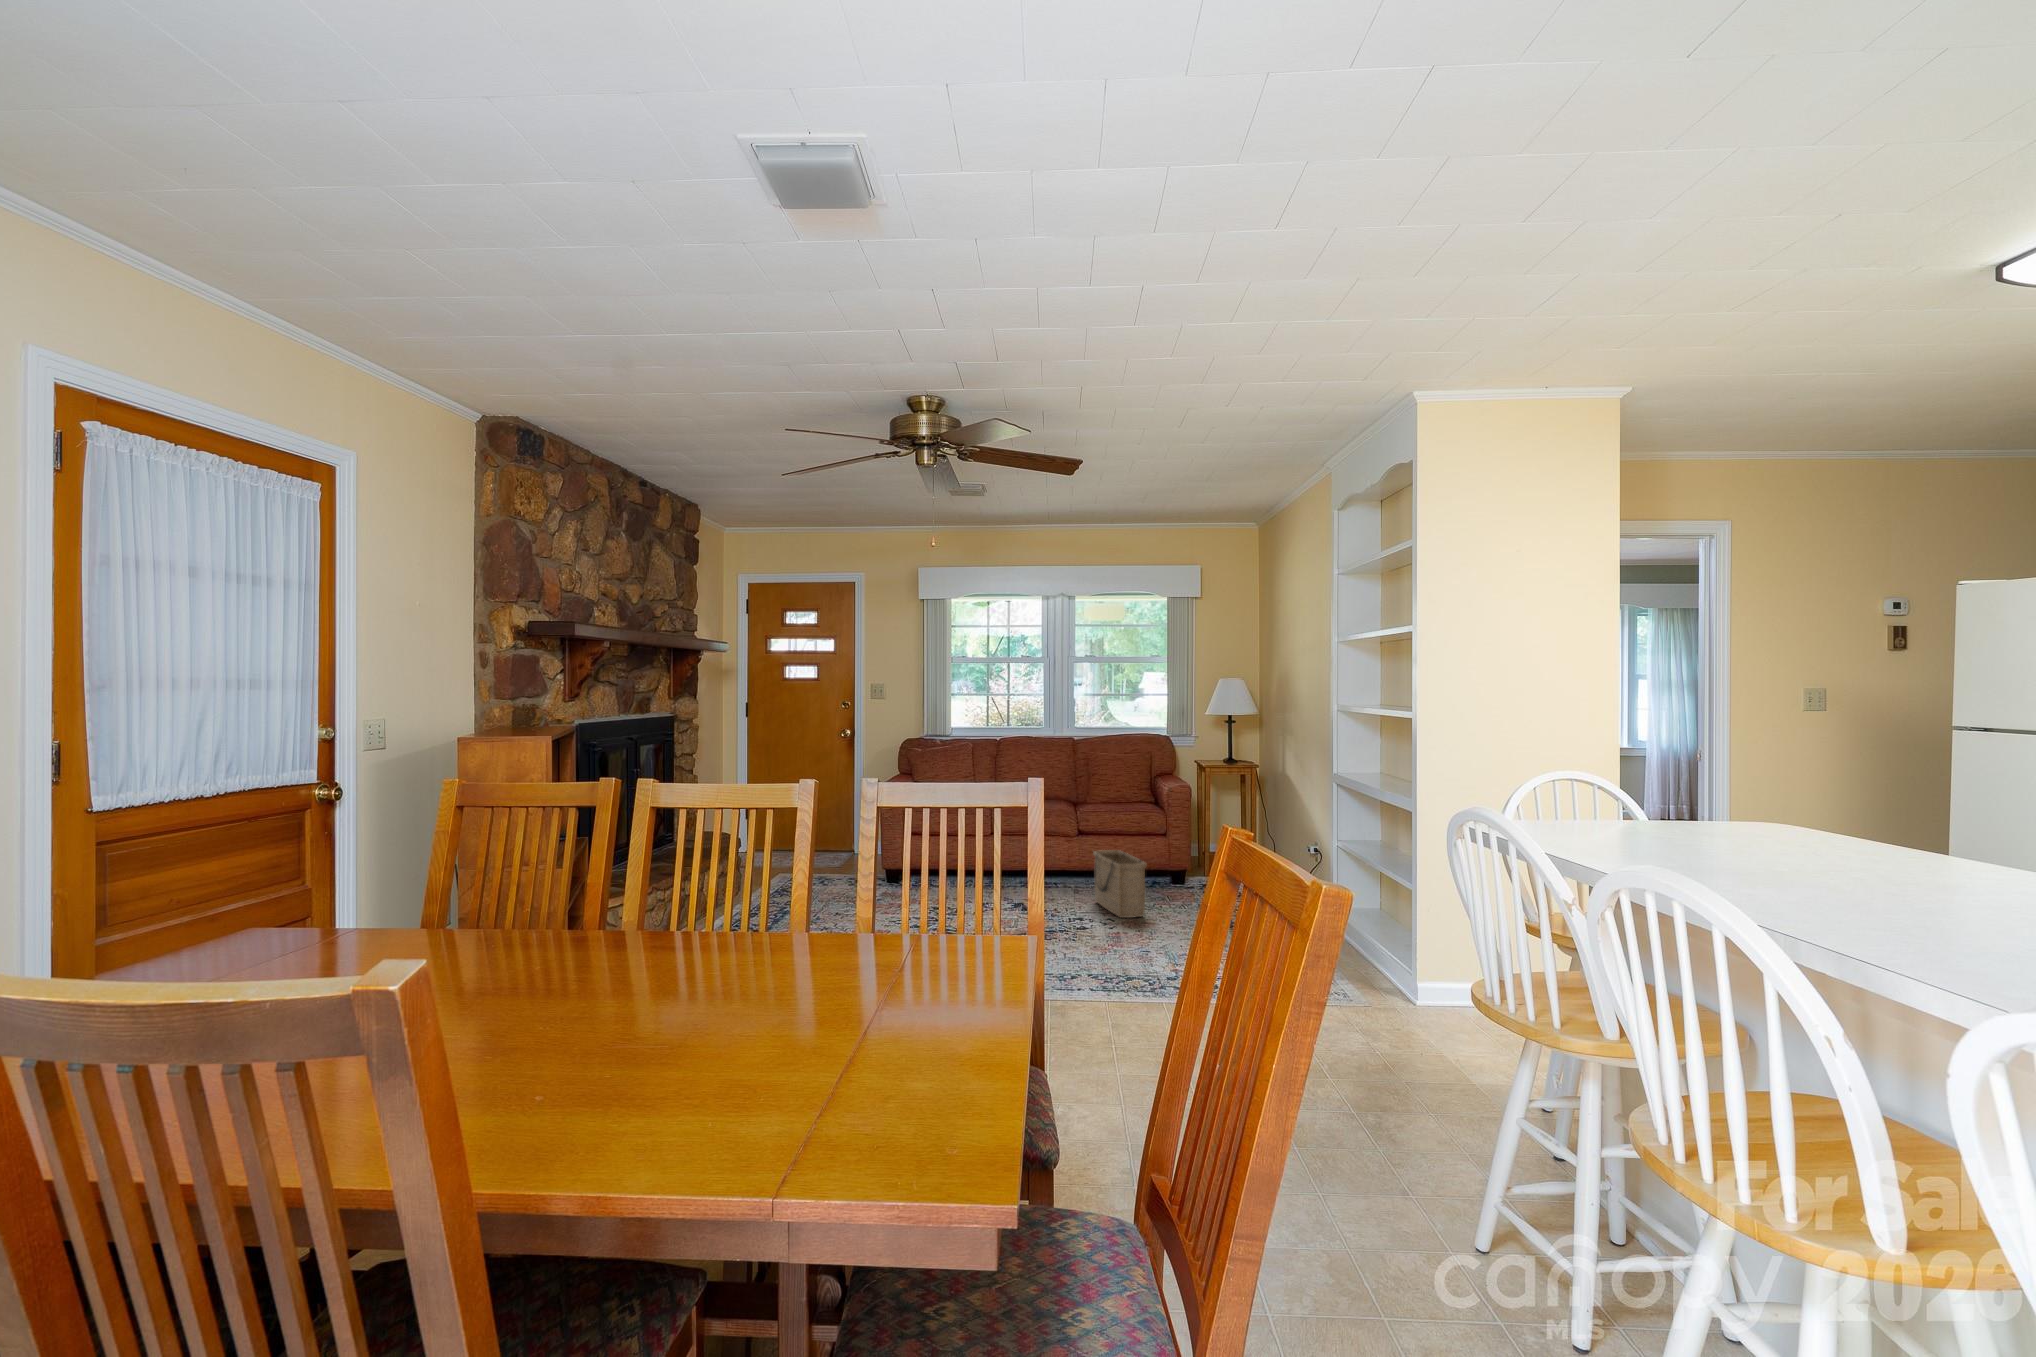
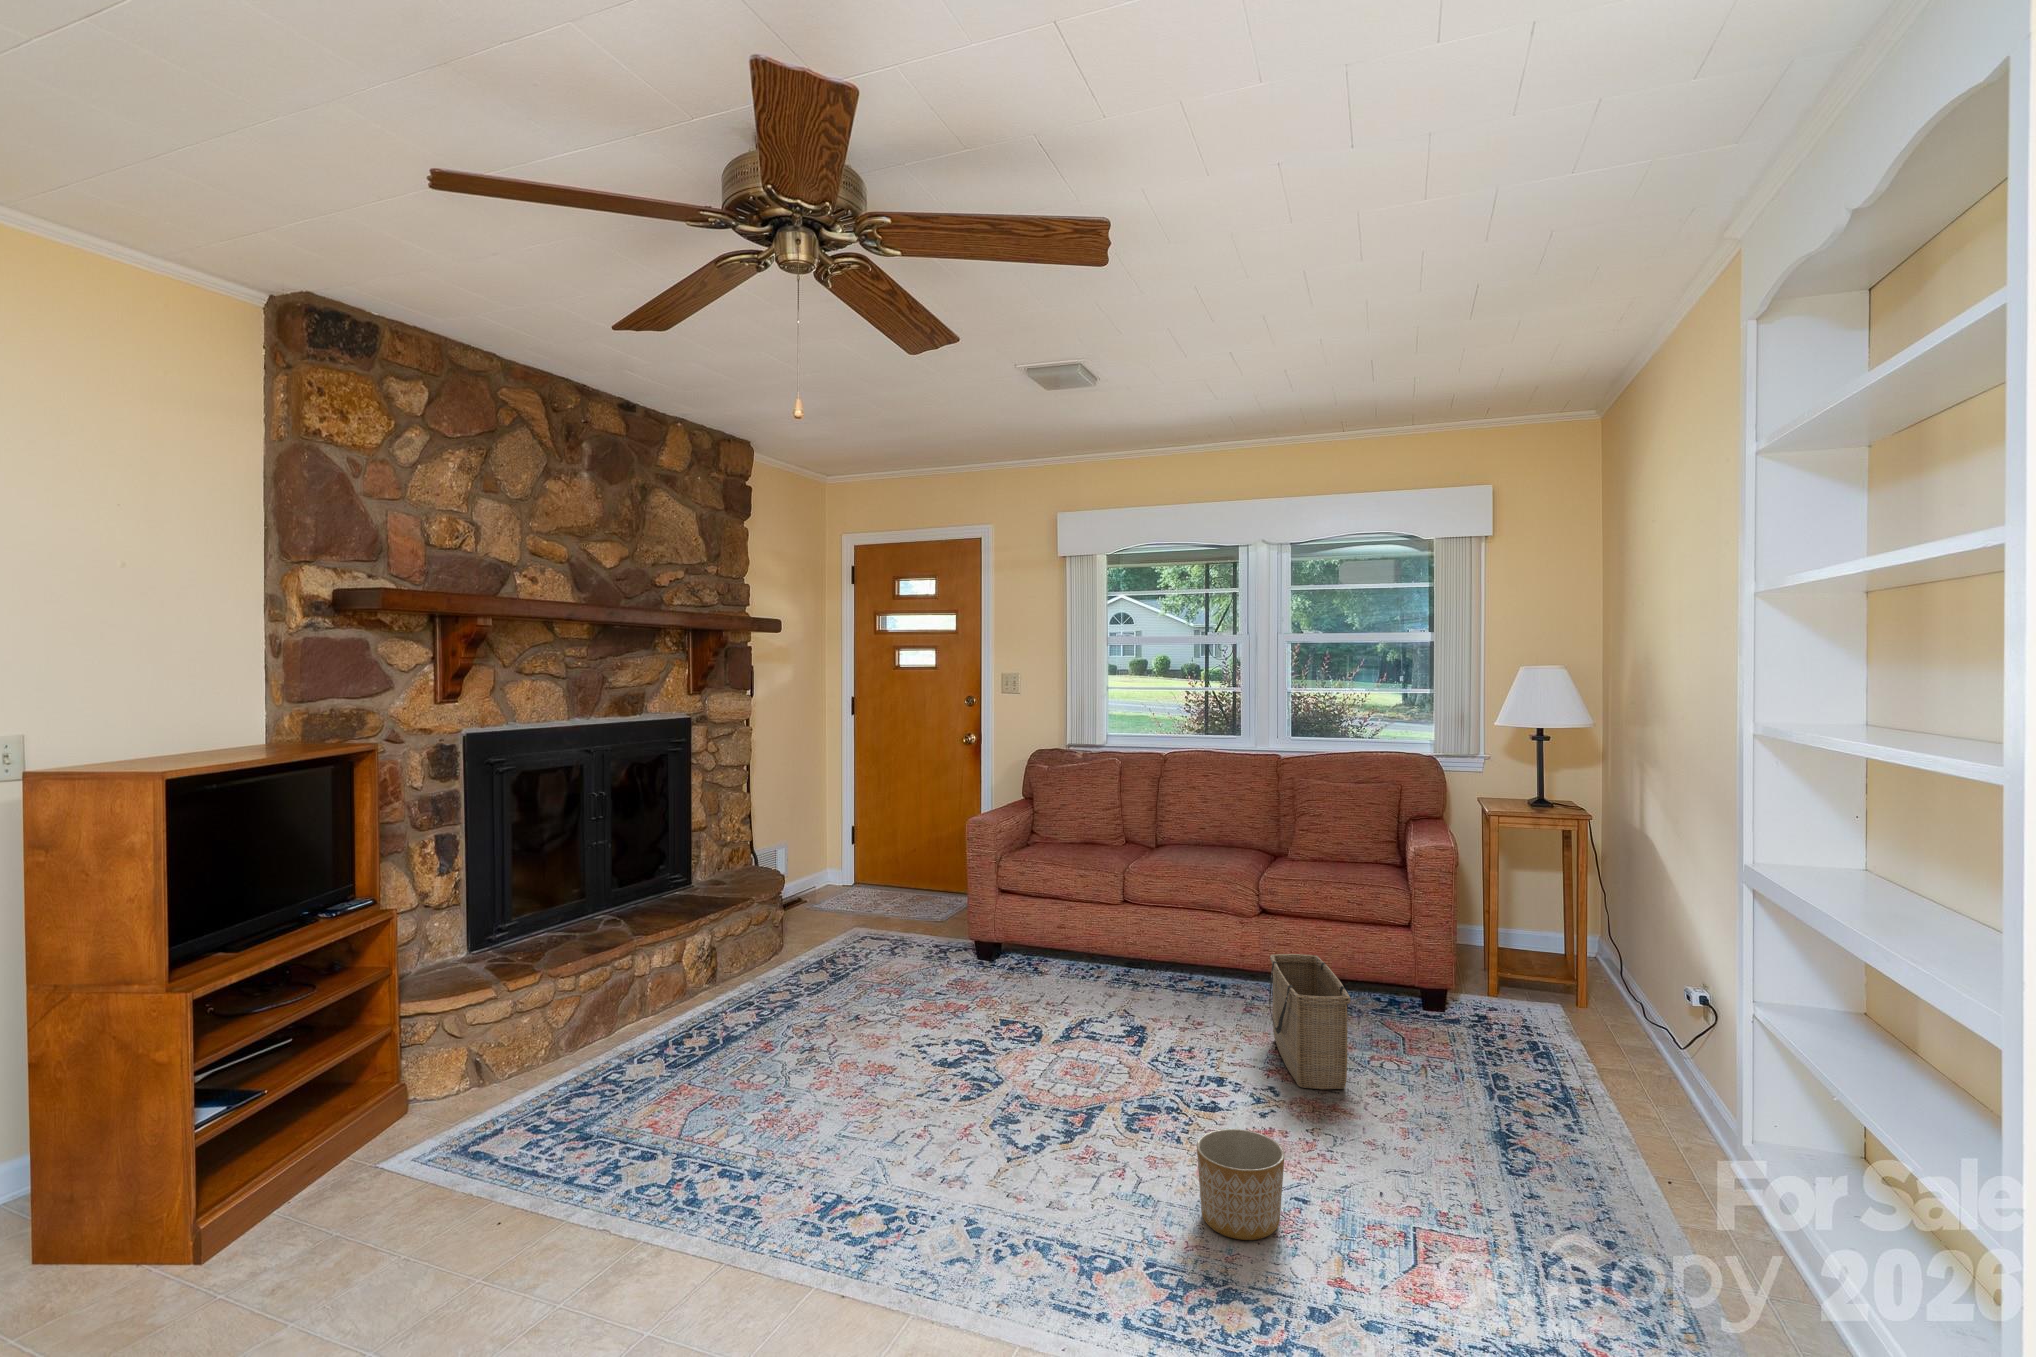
planter: none [1095,917,1139,964] -> present [1197,1129,1285,1240]

